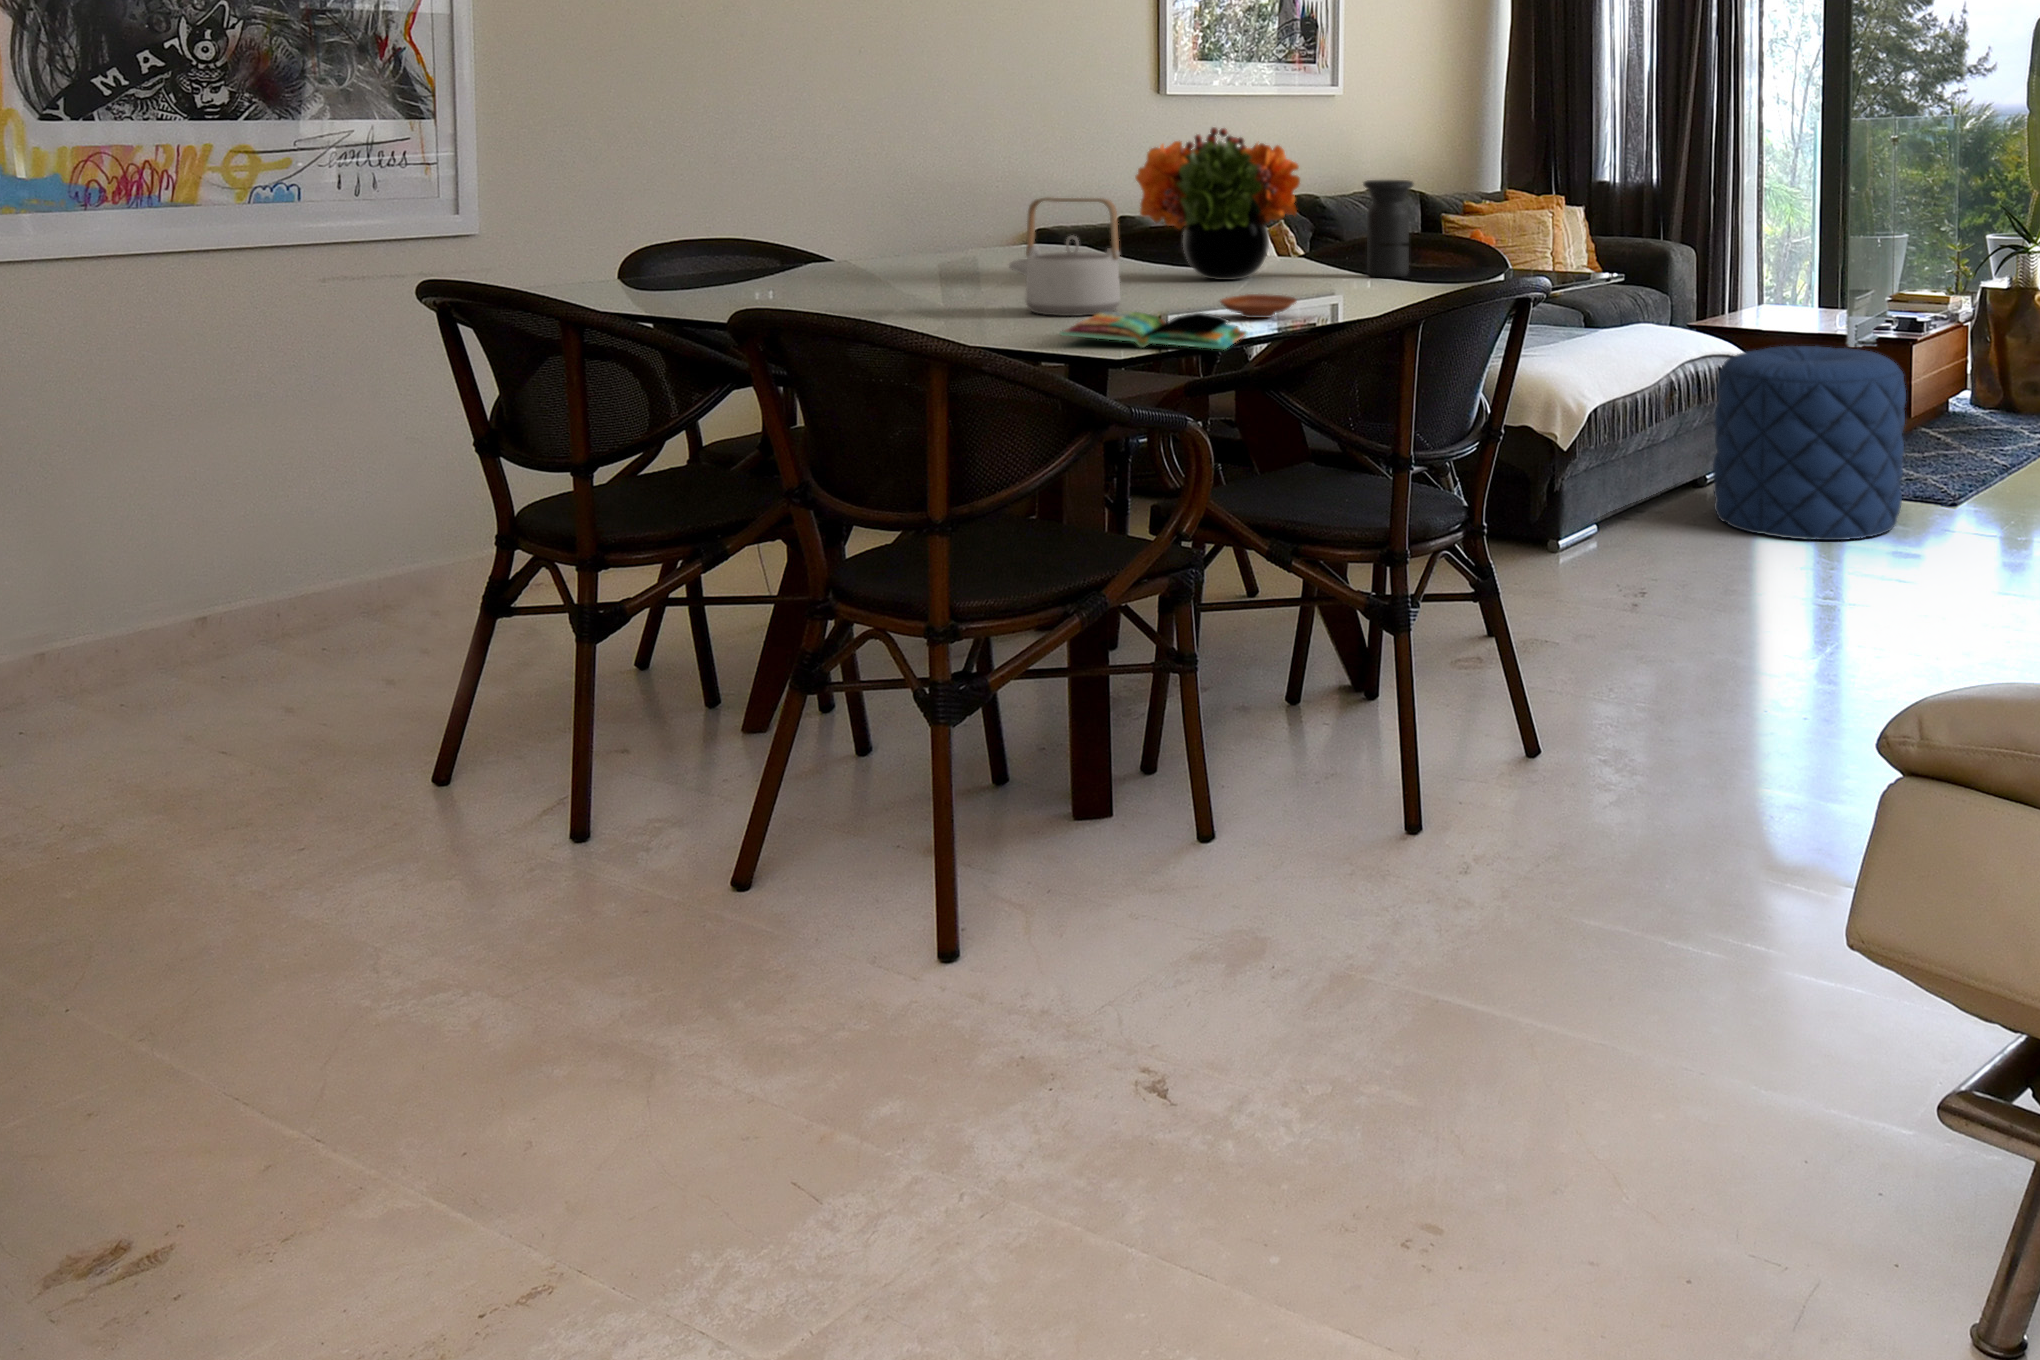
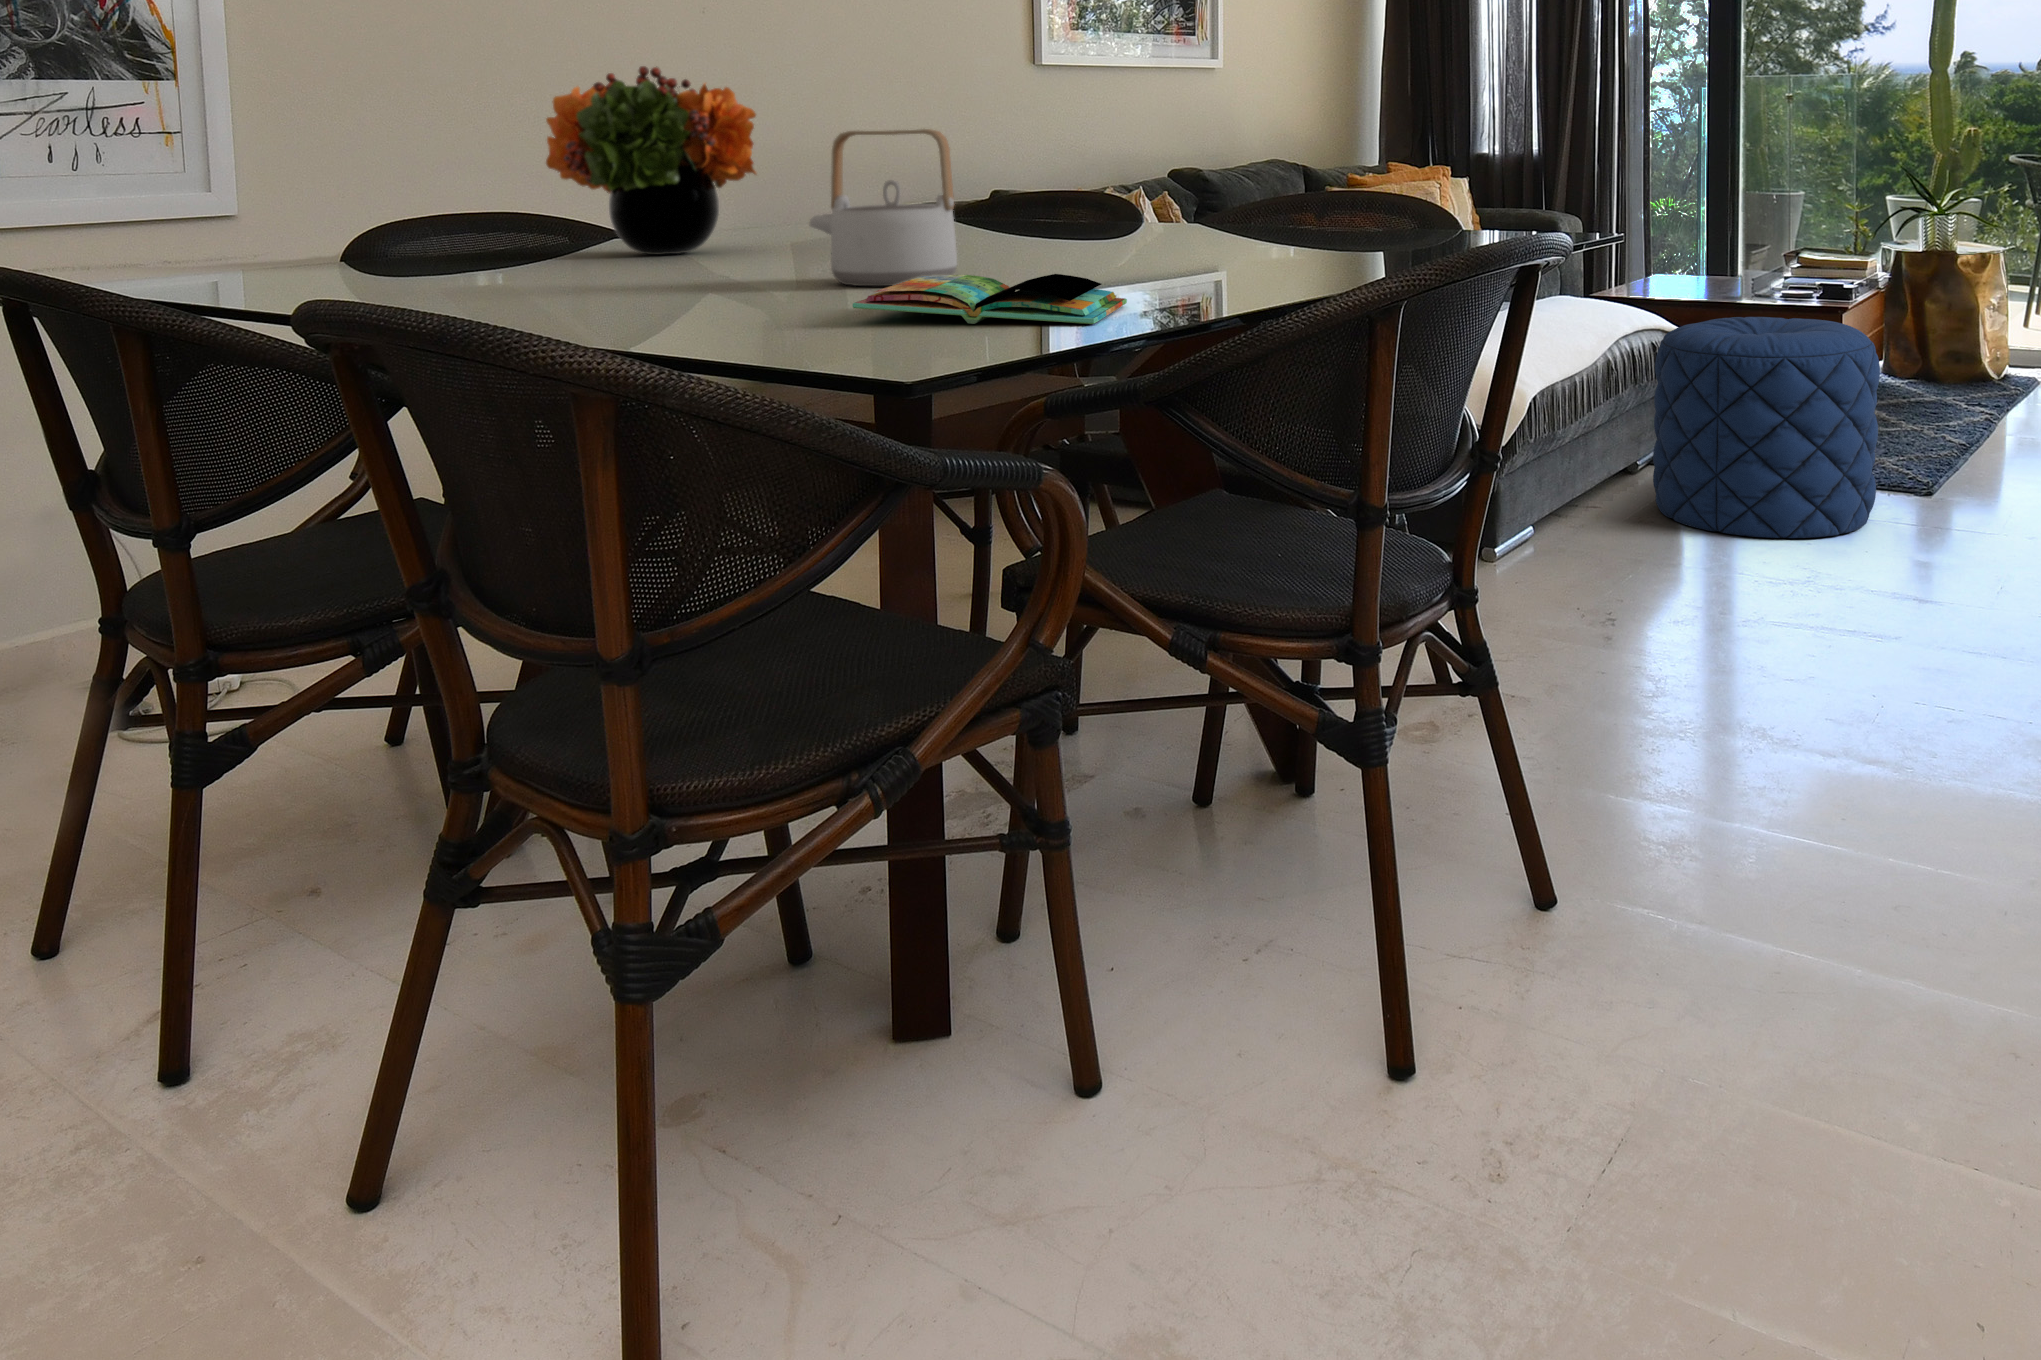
flower arrangement: present [1136,127,1300,280] -> present [546,66,756,255]
vase: present [1364,180,1414,277] -> none [1264,120,1326,238]
plate: present [1220,294,1297,318] -> none [1088,253,1193,283]

